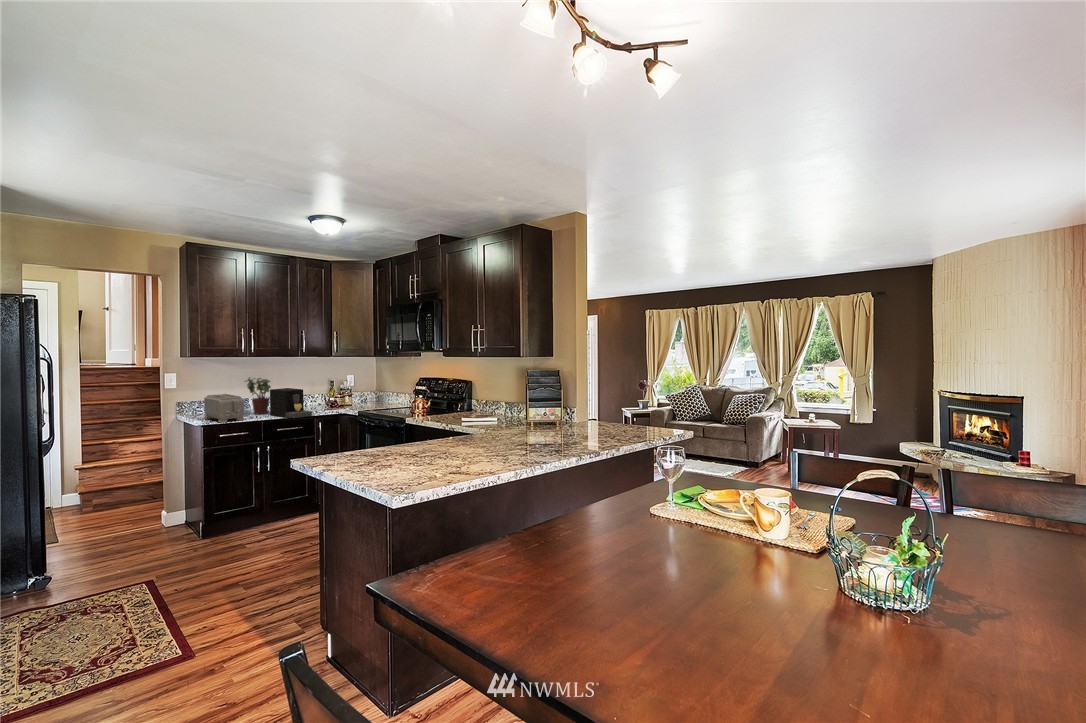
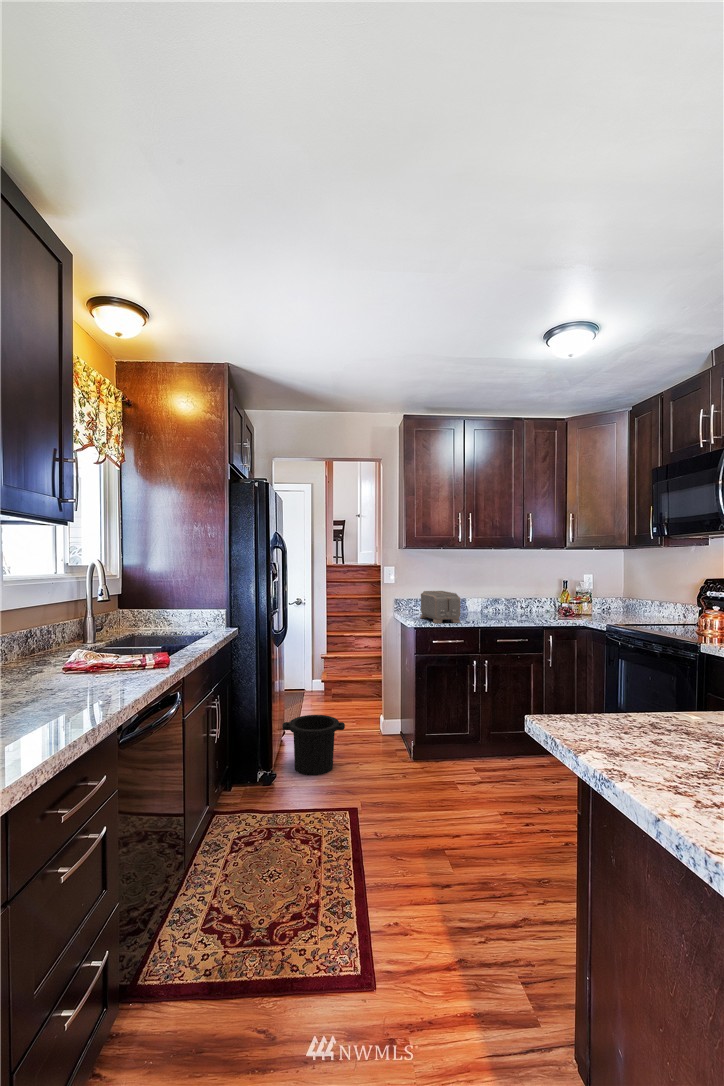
potted plant: present [245,377,271,414] -> none [462,572,491,618]
coffee maker: present [270,388,312,418] -> none [489,588,540,626]
trash can: none [53,519,130,575] -> present [282,715,345,776]

